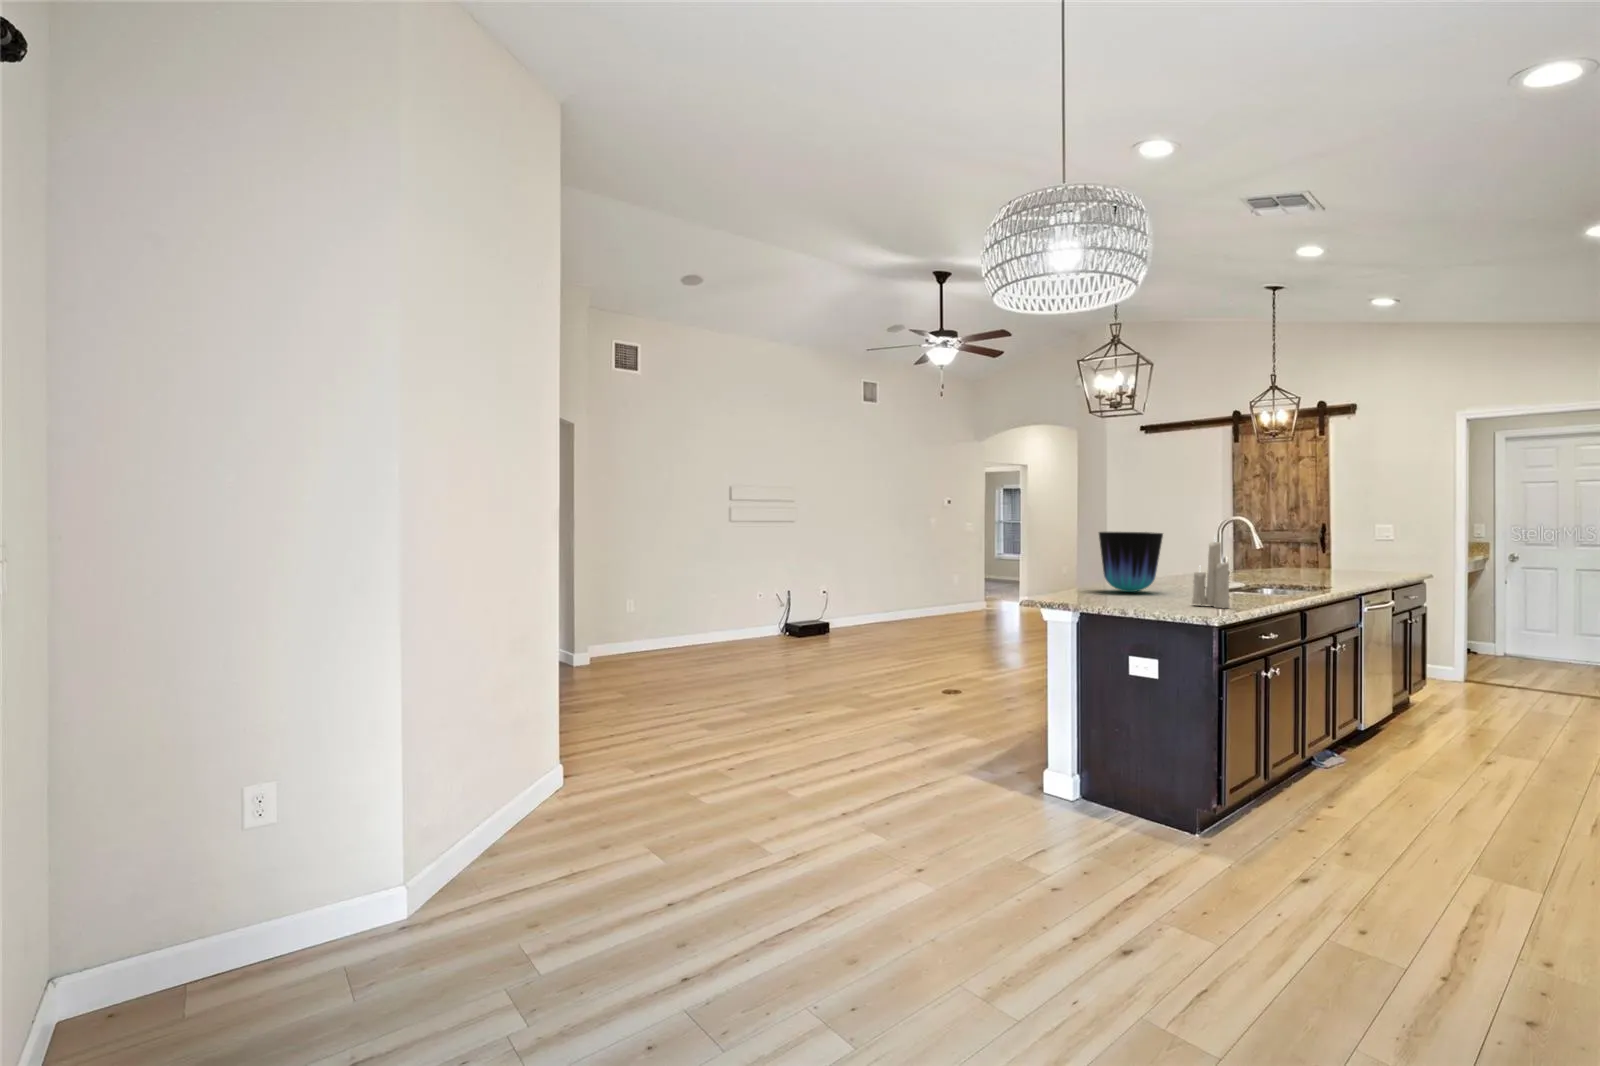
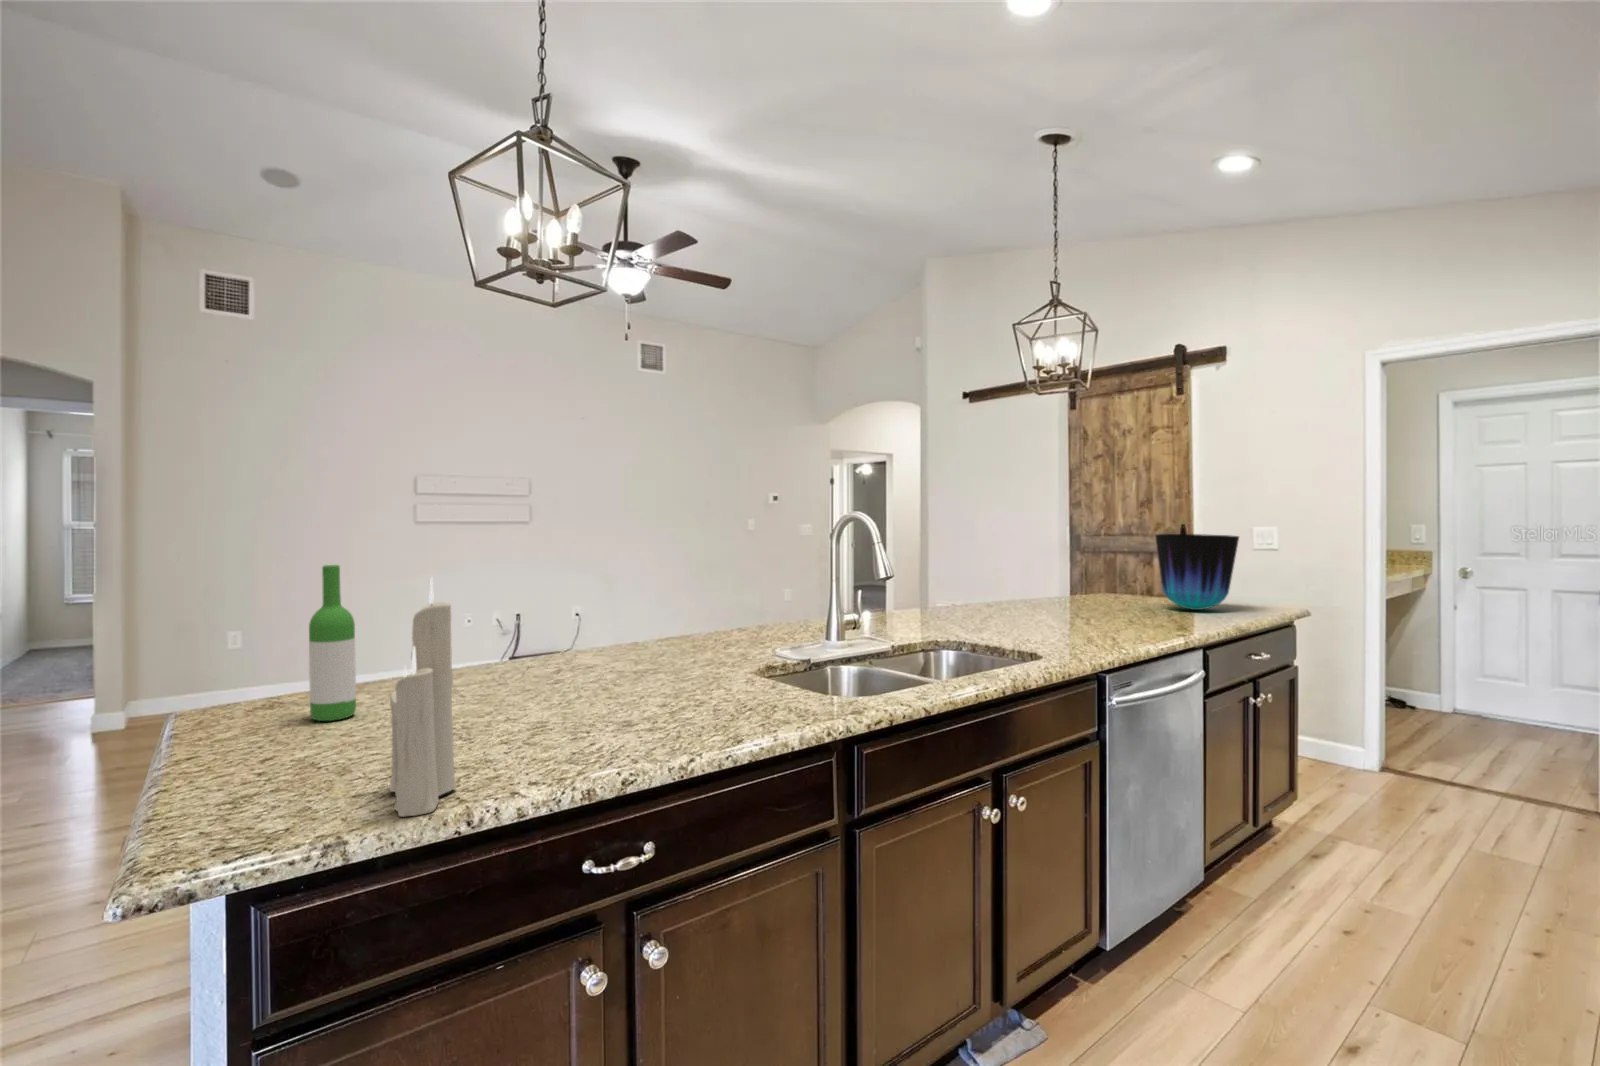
vase: present [1099,532,1163,592] -> present [1156,534,1239,610]
wine bottle: none [1069,534,1087,598] -> present [309,565,356,721]

